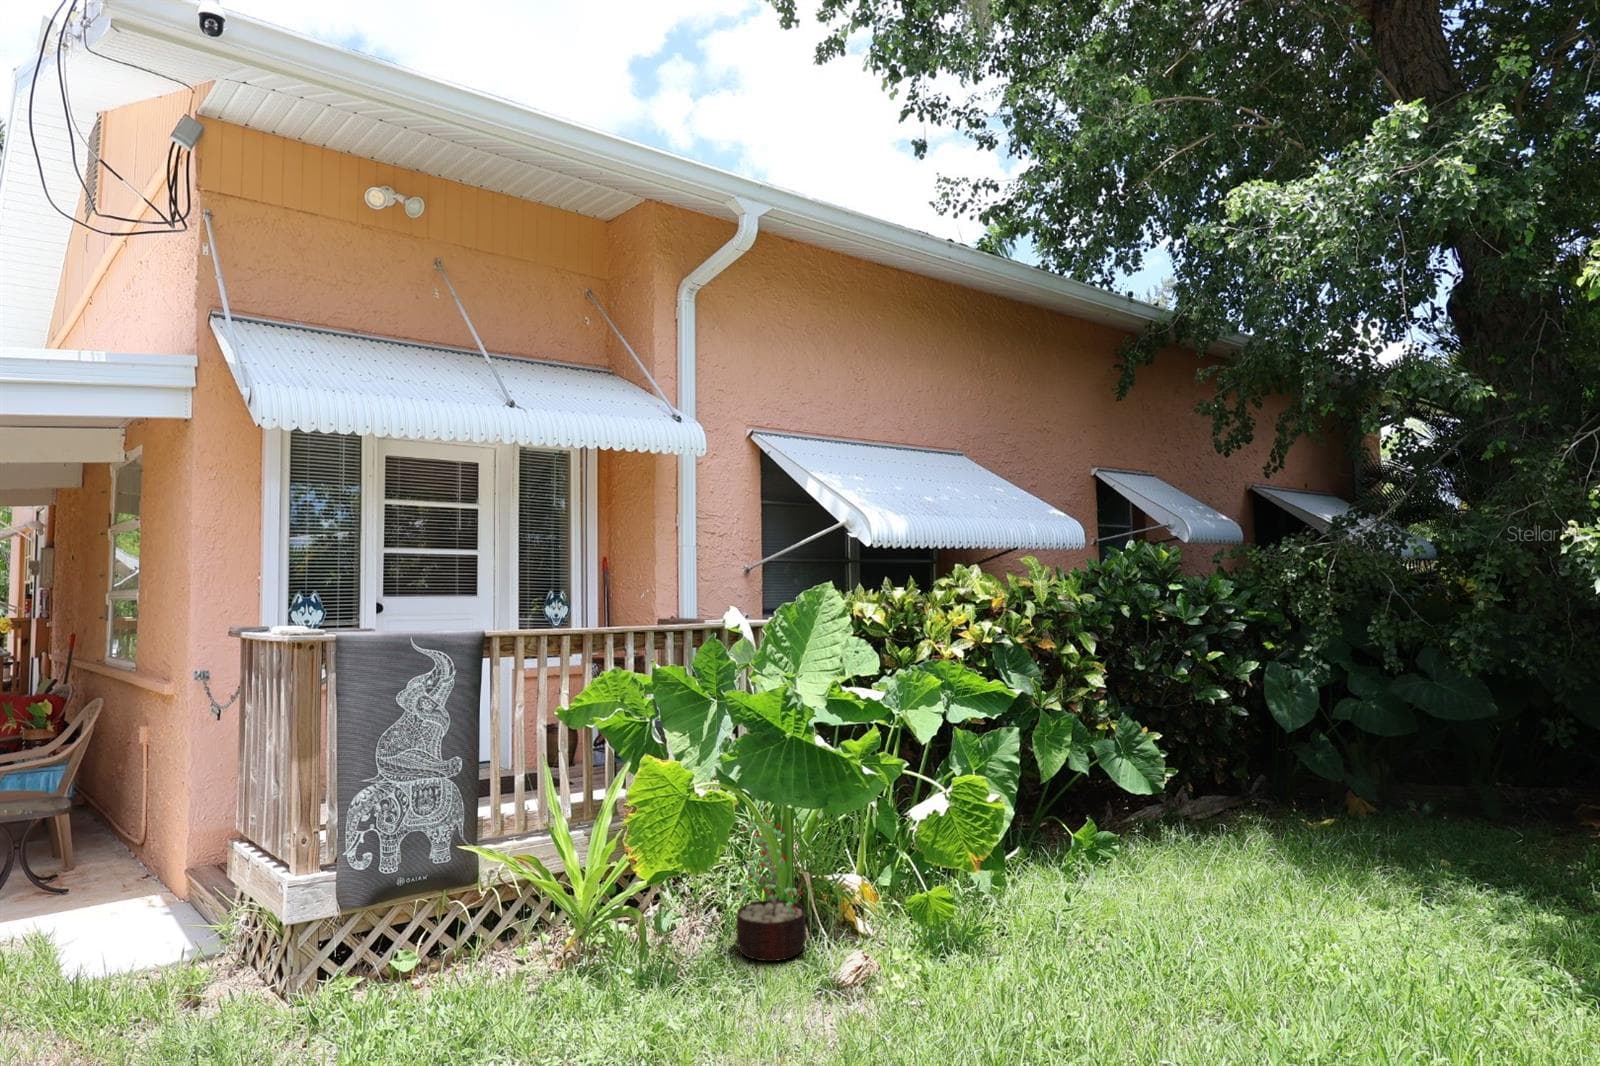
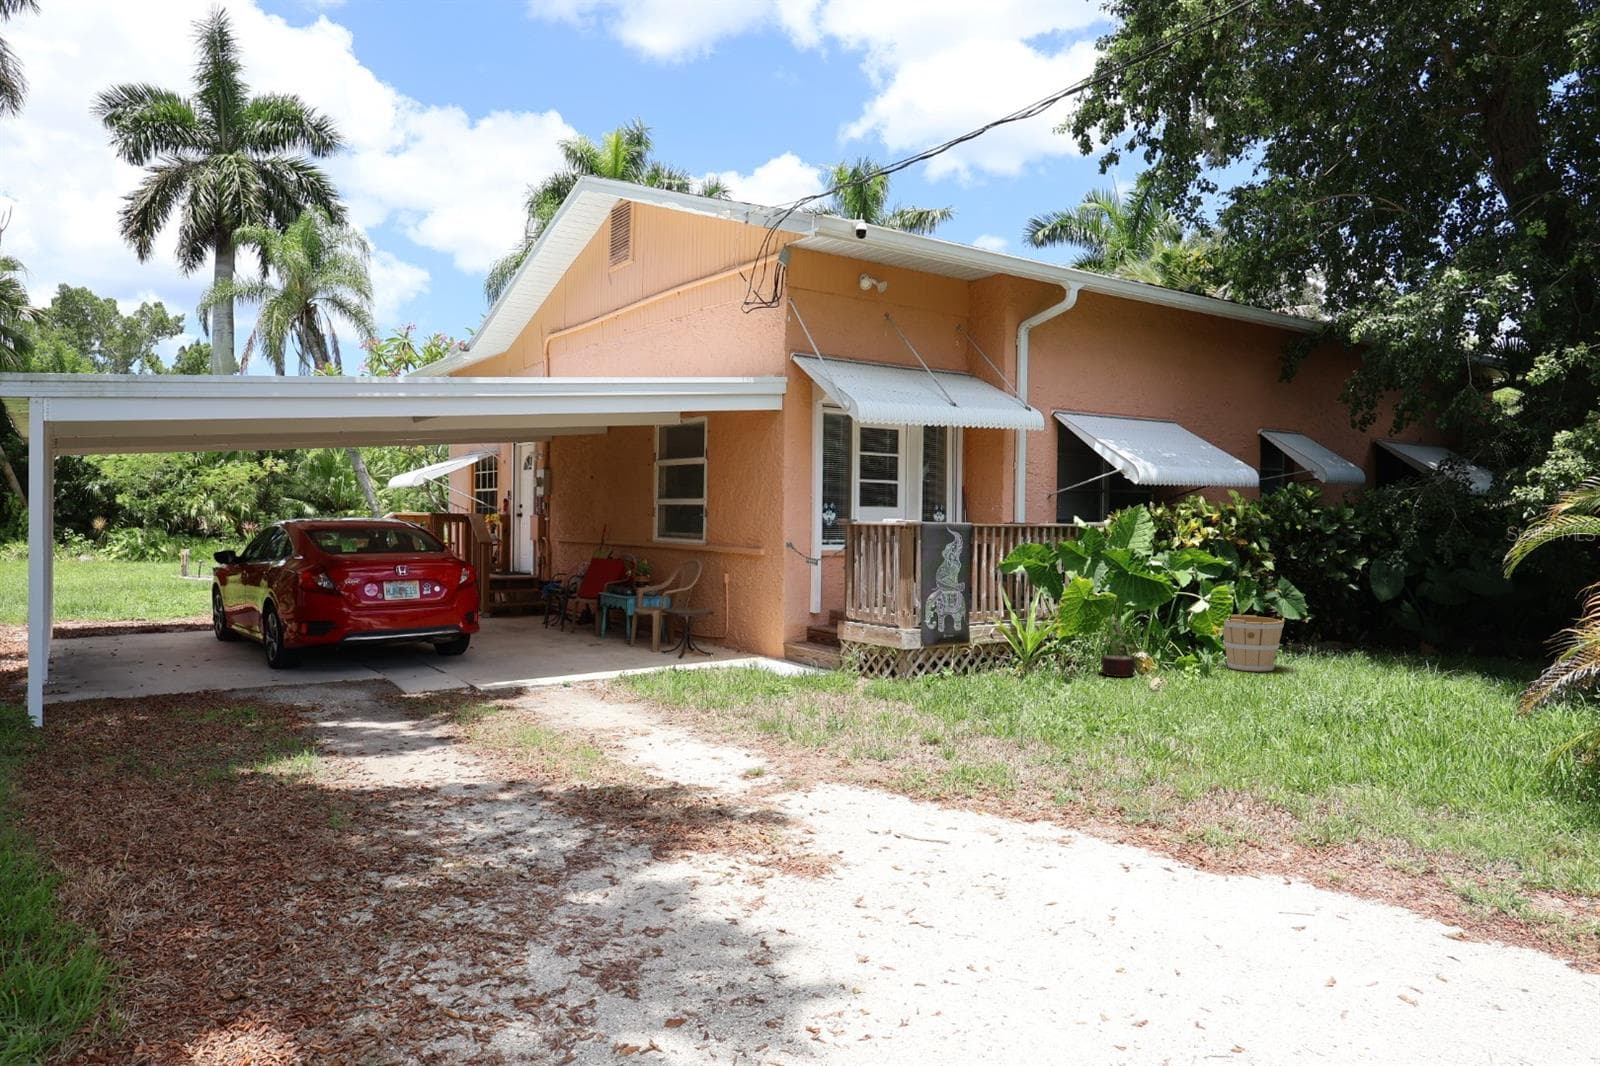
wooden bucket: none [993,791,1117,921] -> present [1223,614,1285,672]

